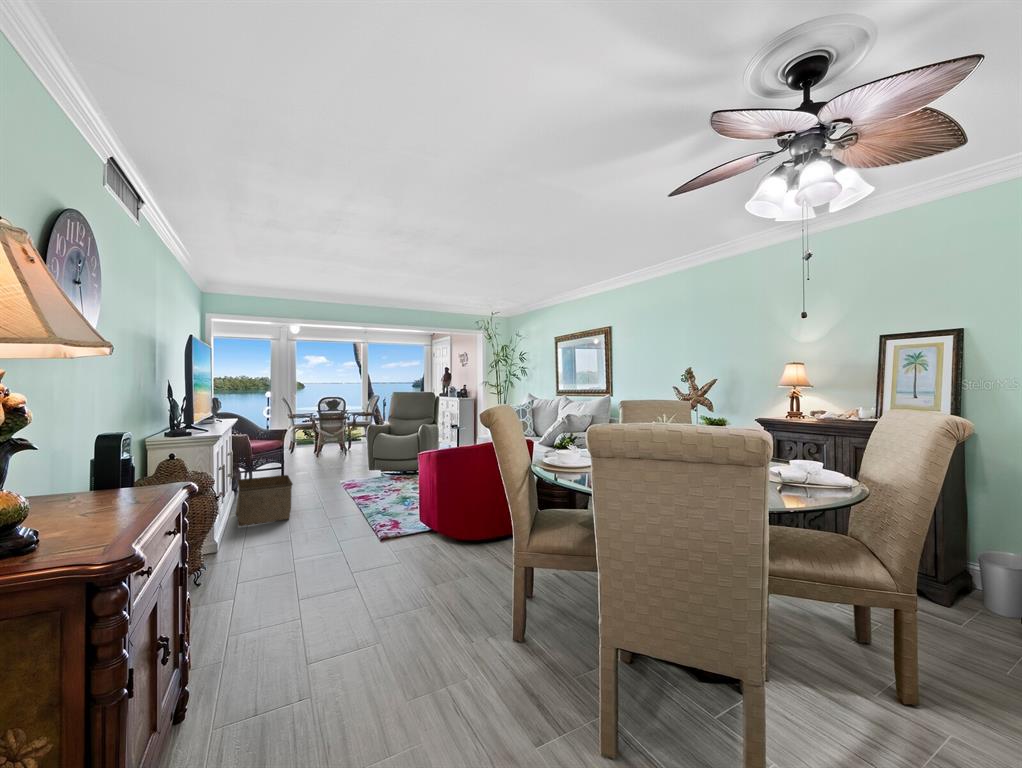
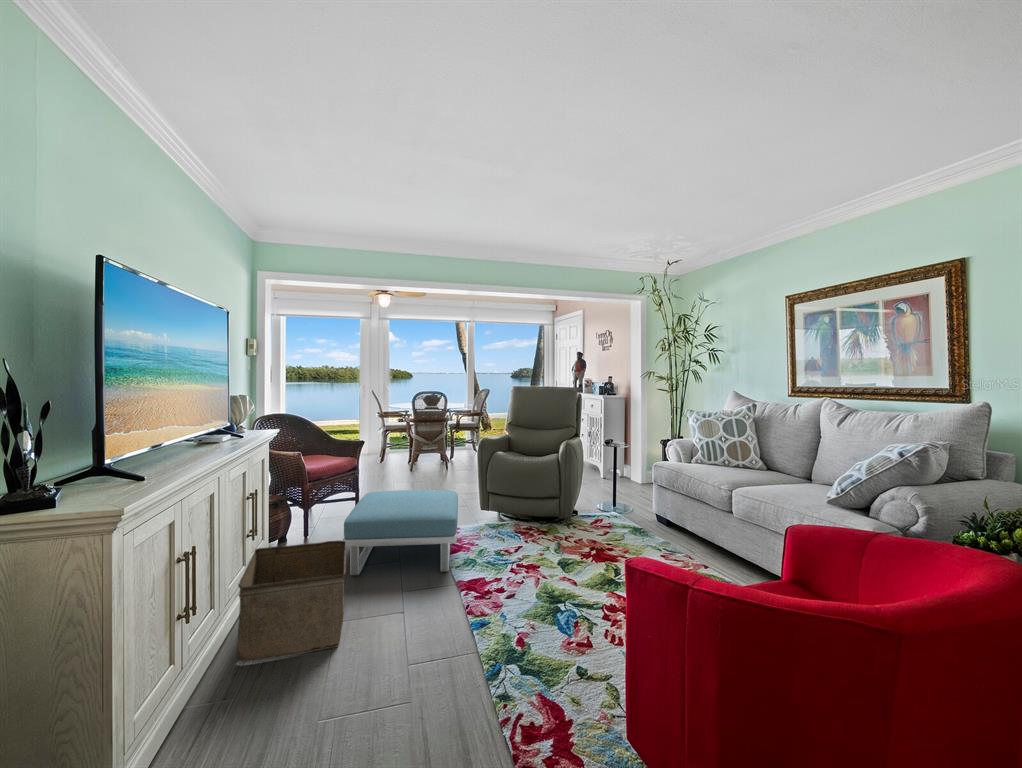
footstool: none [283,456,352,500] -> present [343,490,458,575]

